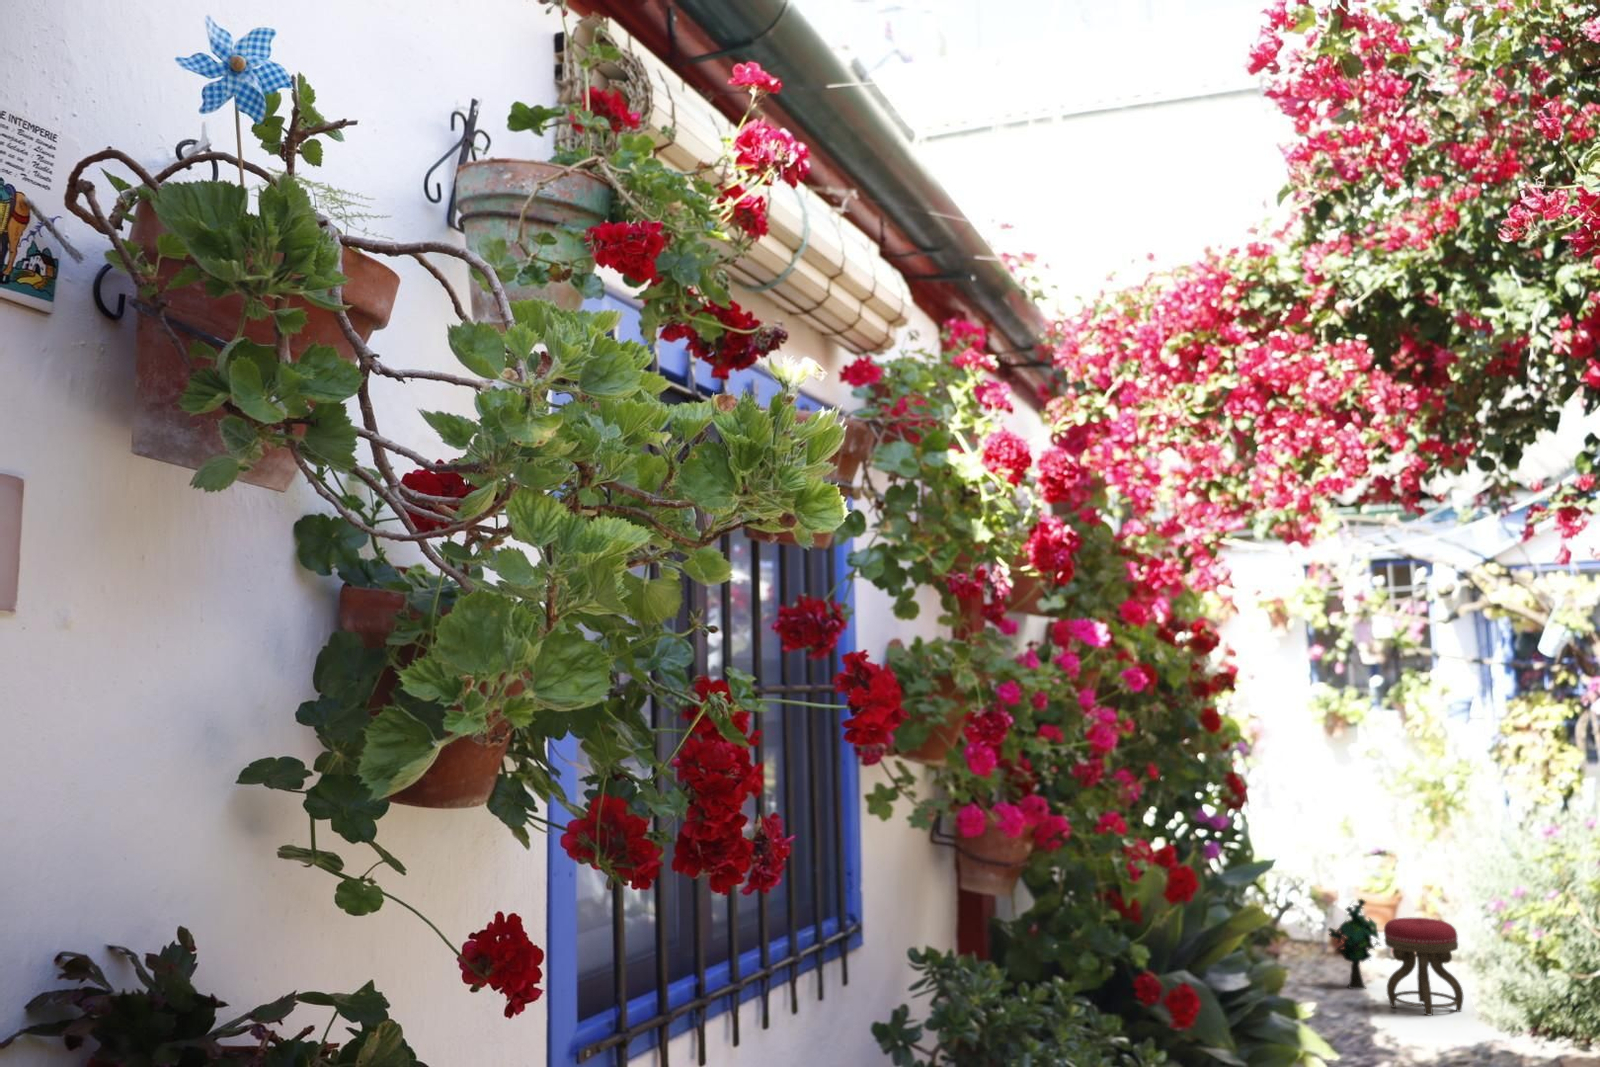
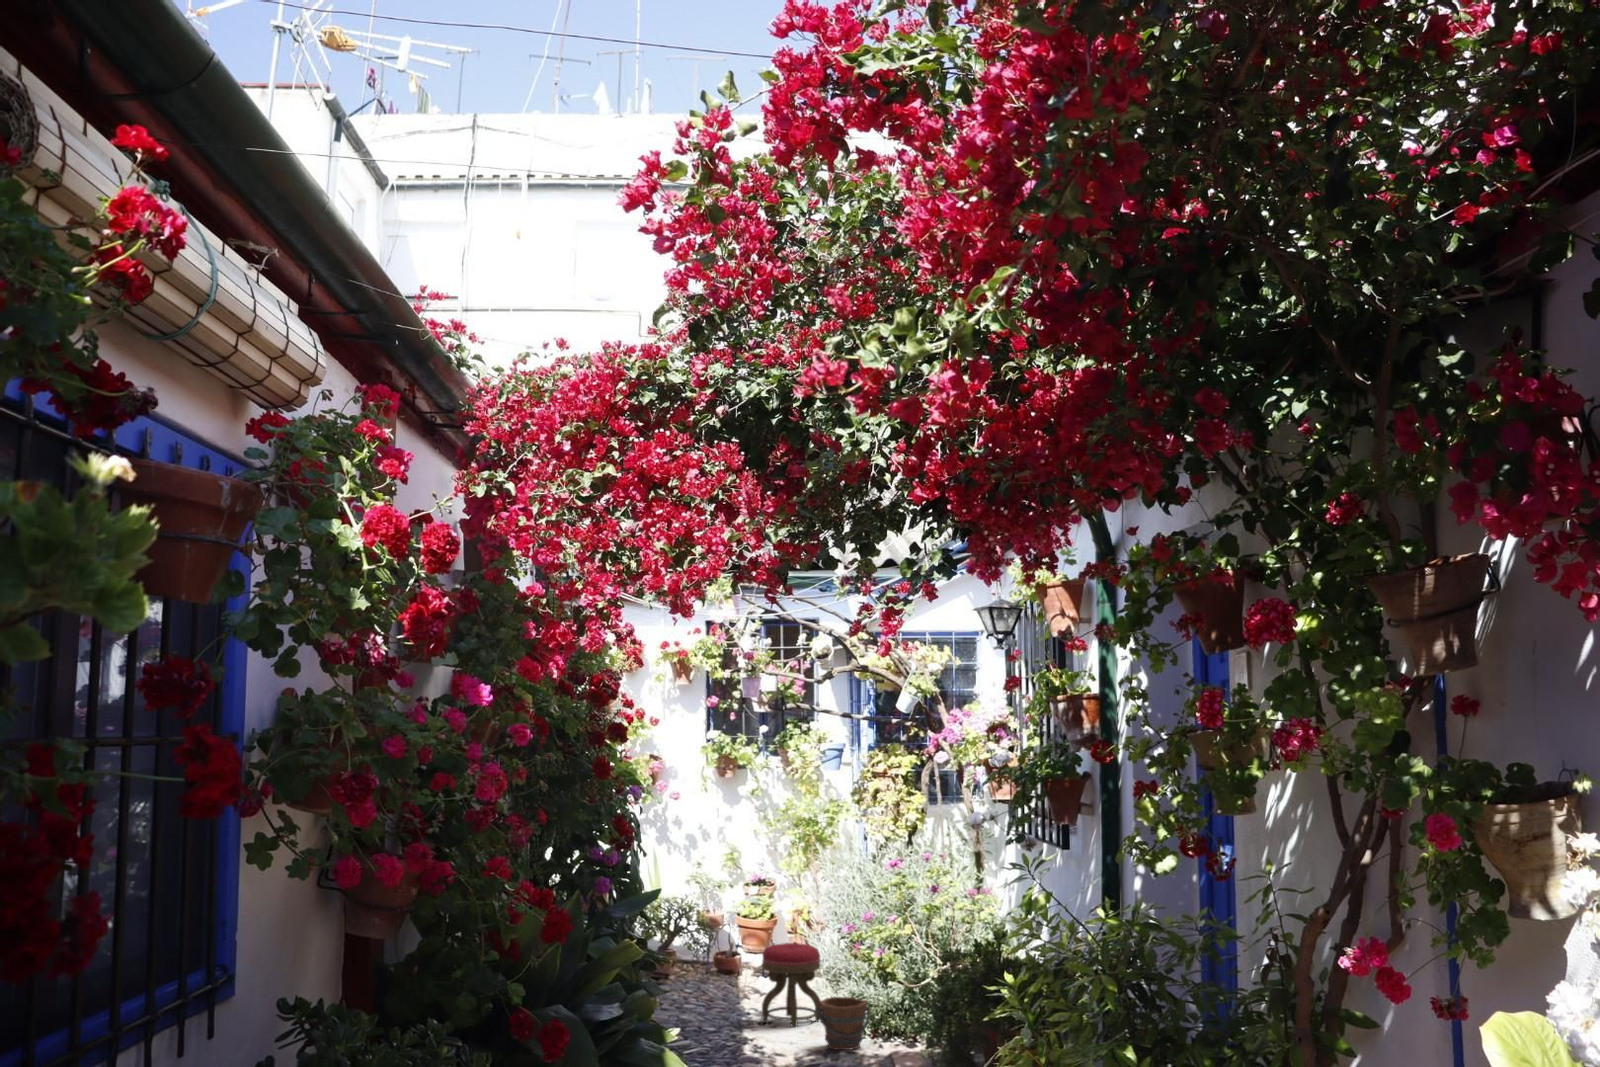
decorative plant: present [1328,899,1380,989] -> none [714,928,759,1010]
bucket: none [1455,984,1528,1050] -> present [817,997,870,1050]

